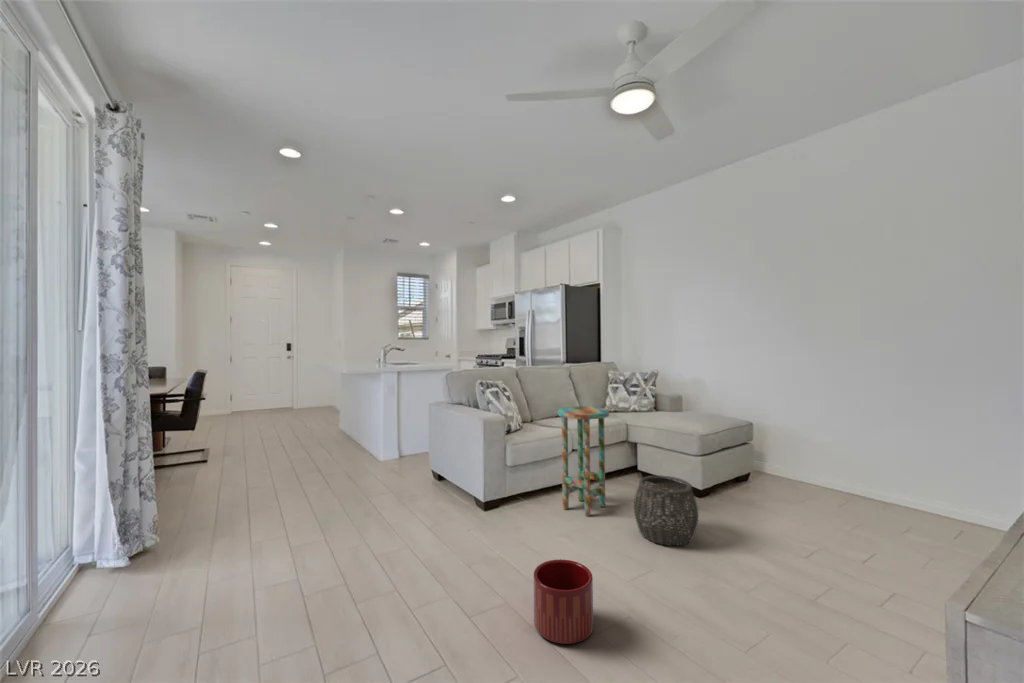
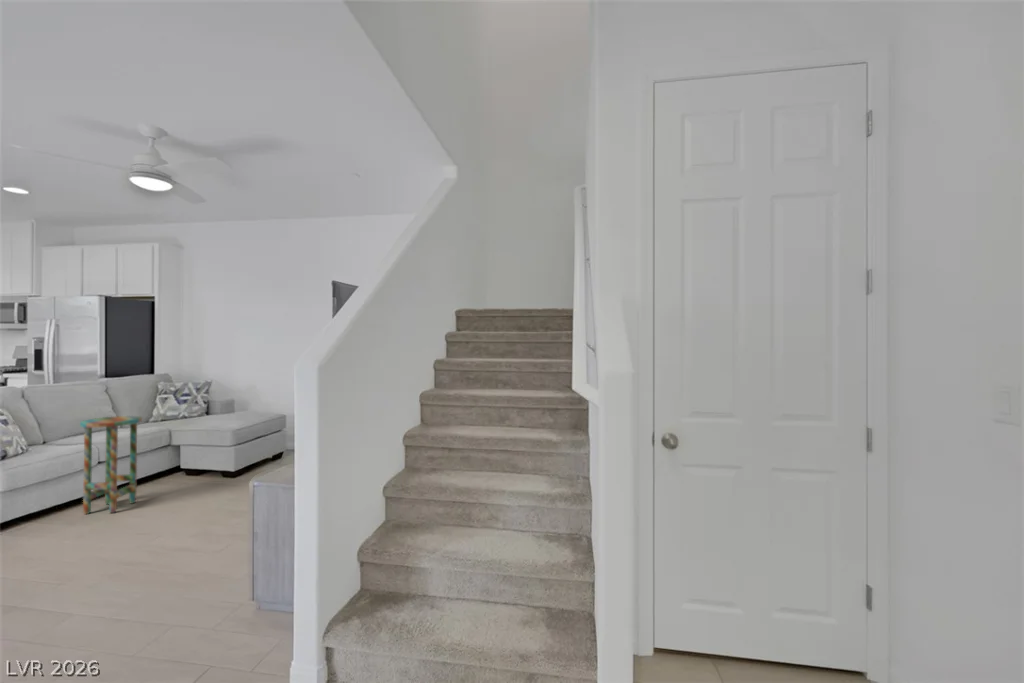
woven basket: present [634,476,699,546] -> none [159,462,219,515]
planter: present [534,559,593,644] -> none [31,532,96,592]

